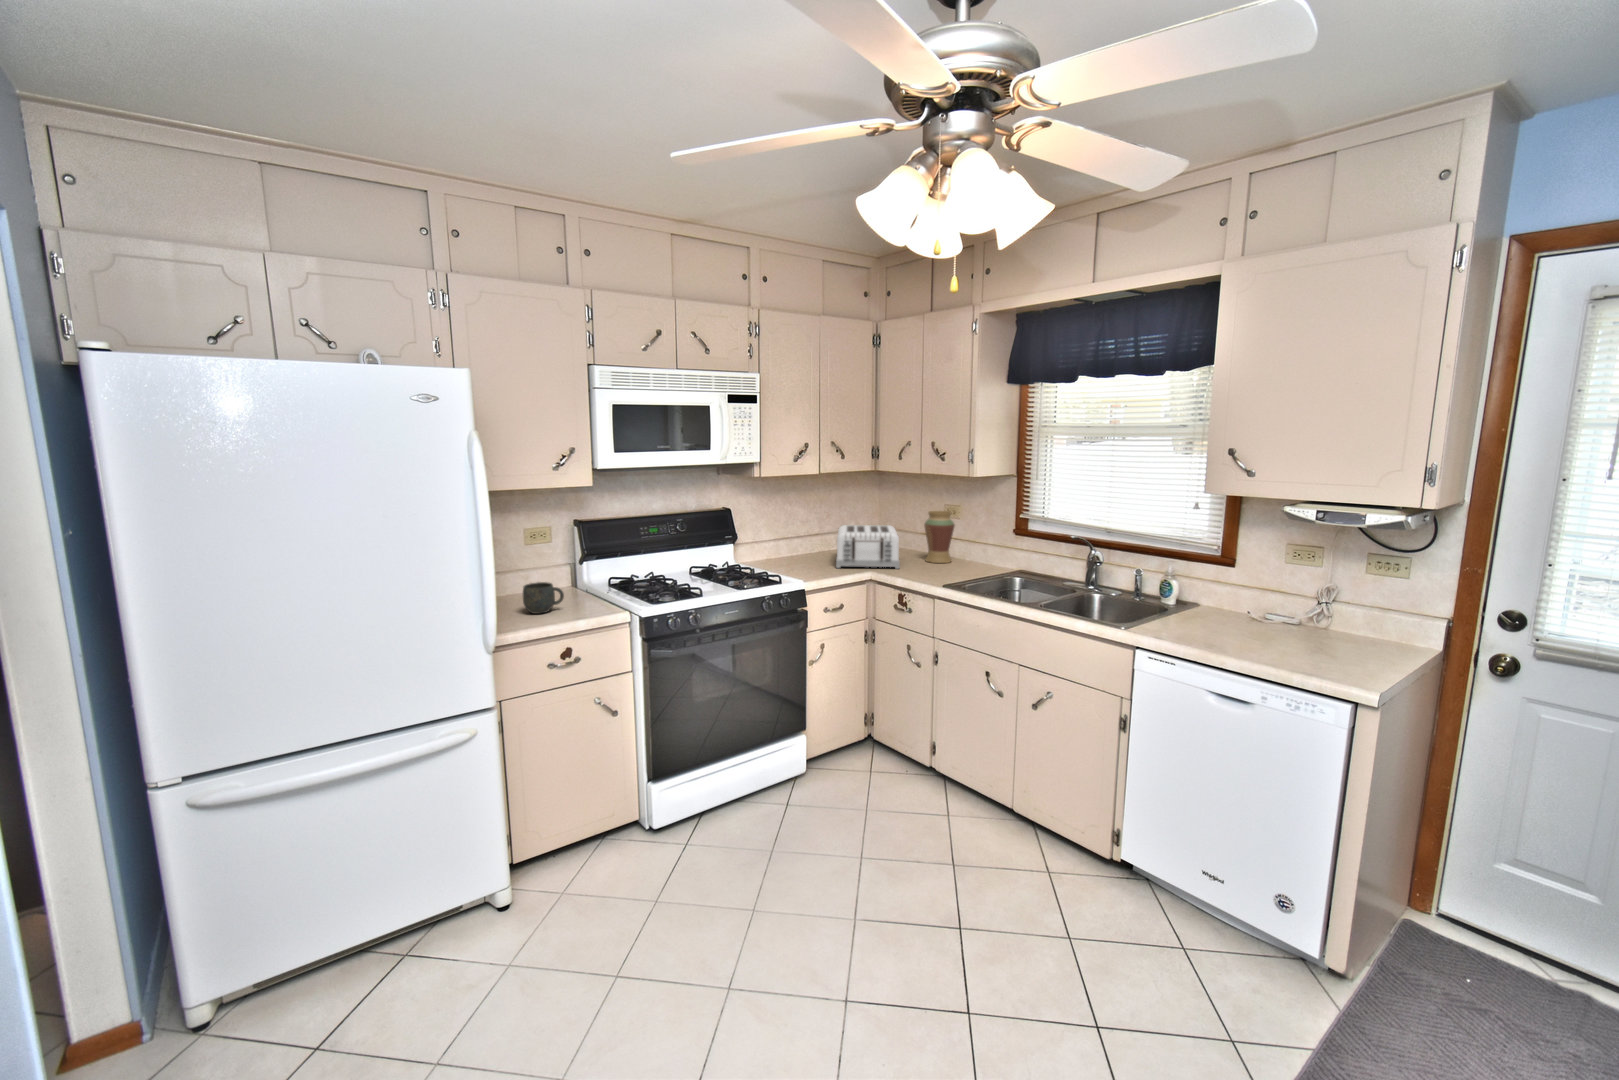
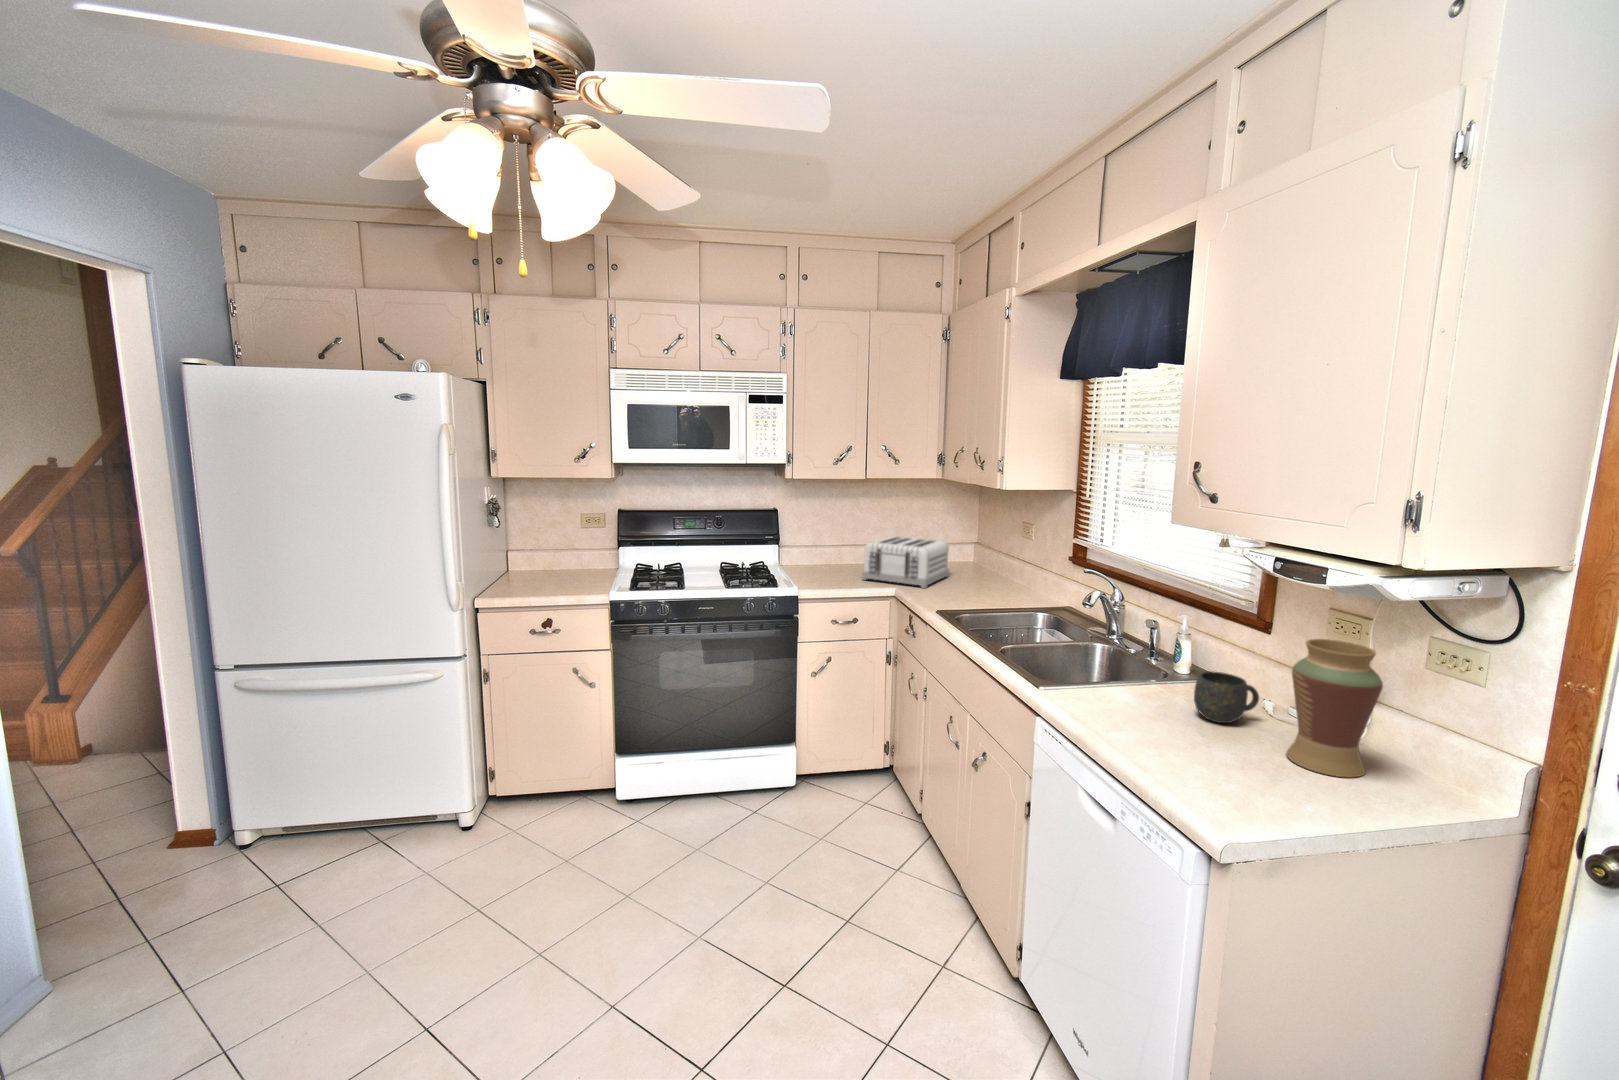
vase: present [924,511,955,563] -> present [1286,639,1383,777]
mug: present [523,582,564,614] -> present [1194,671,1259,723]

